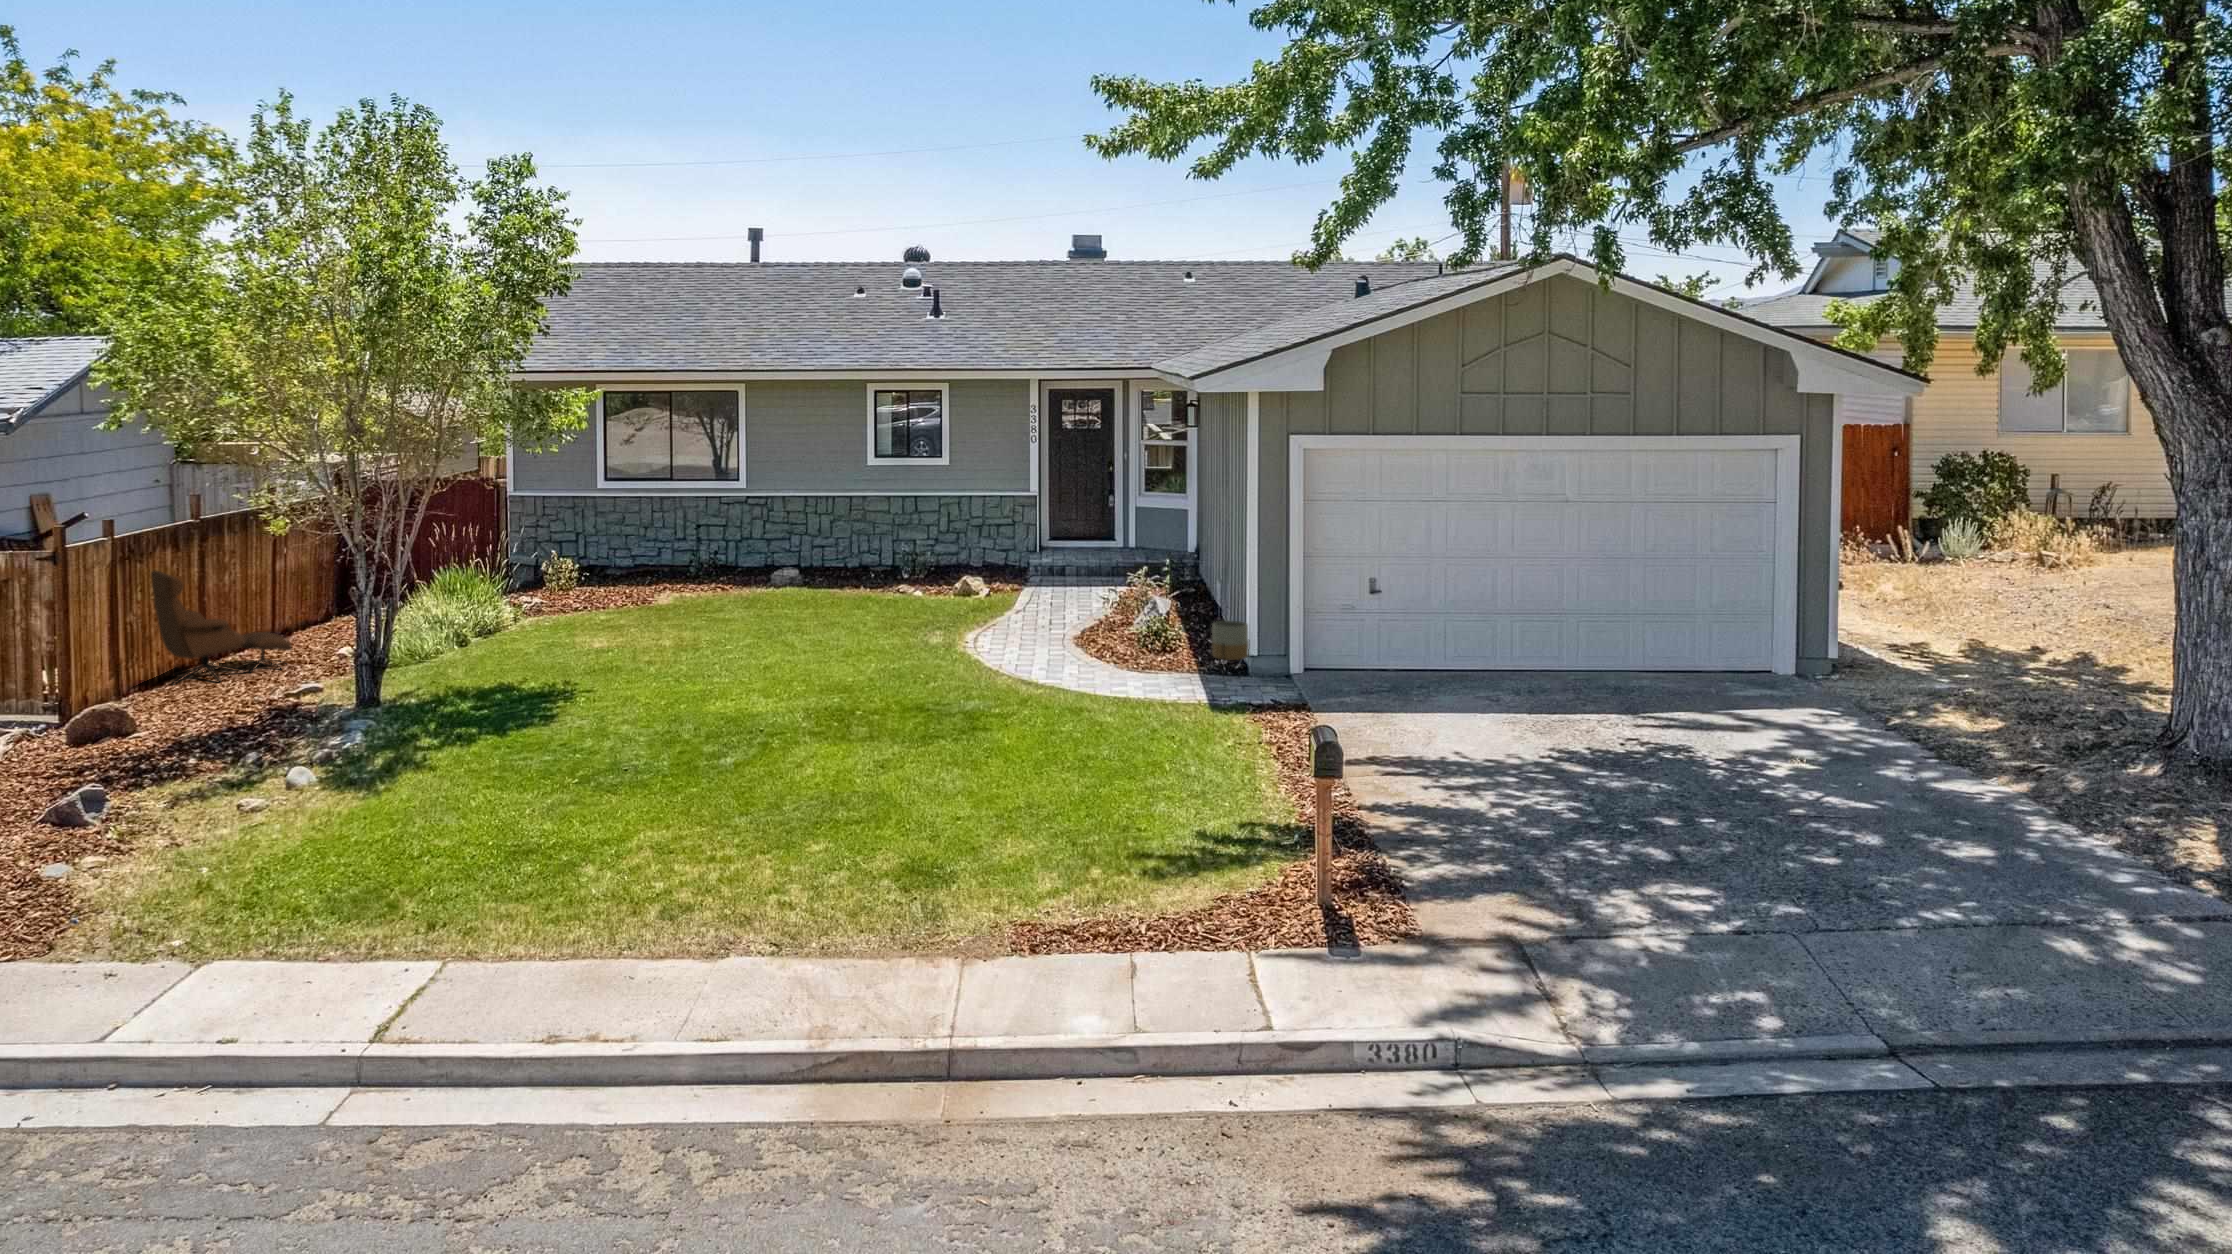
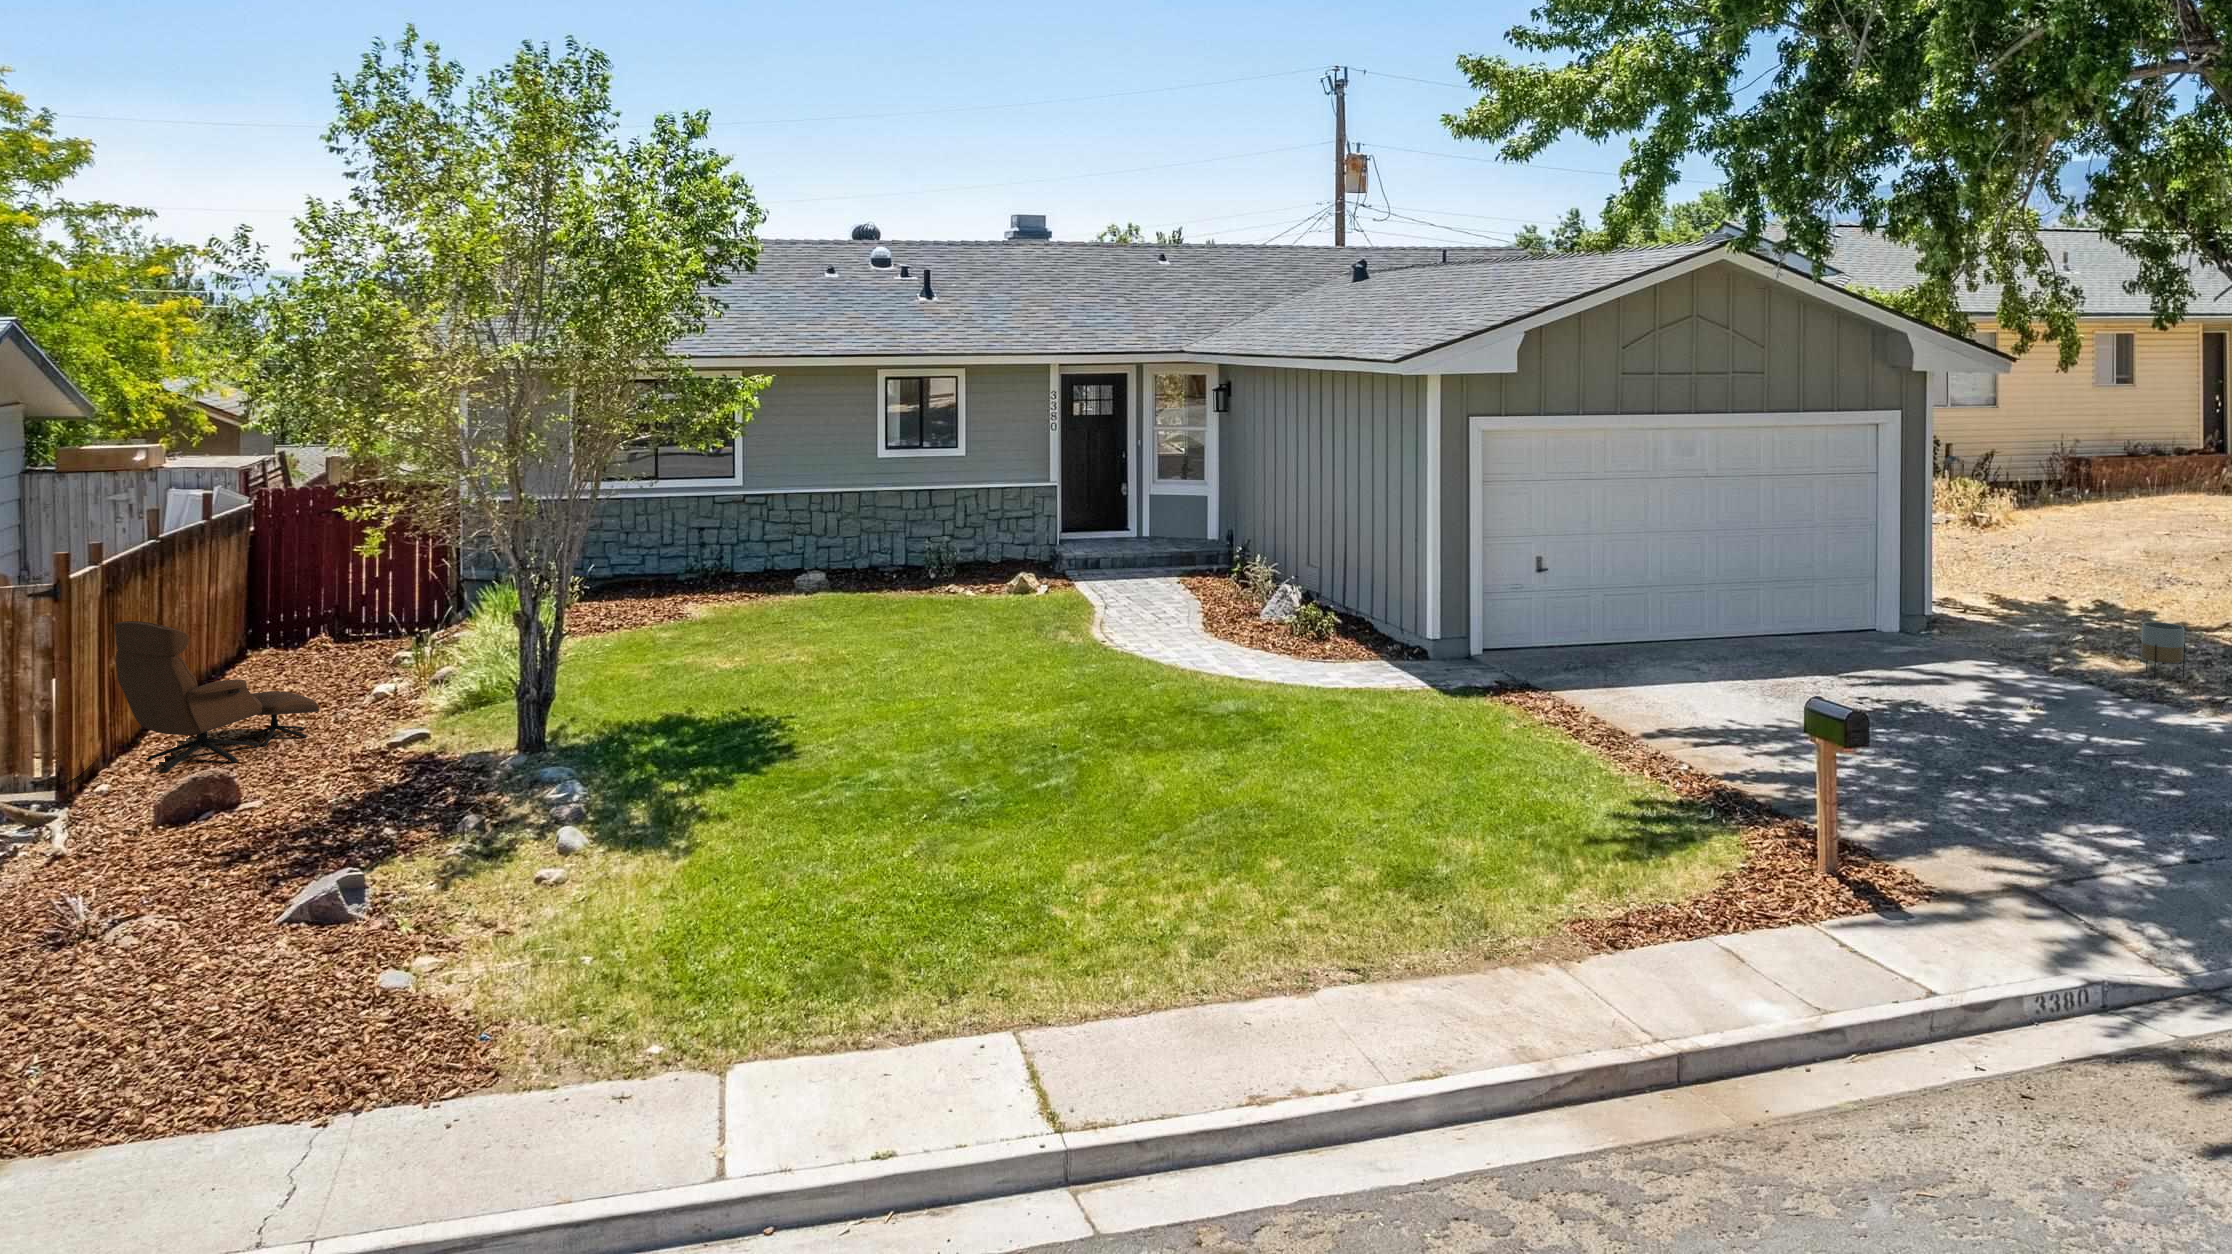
planter: present [1212,621,1250,661] -> present [2141,622,2185,679]

